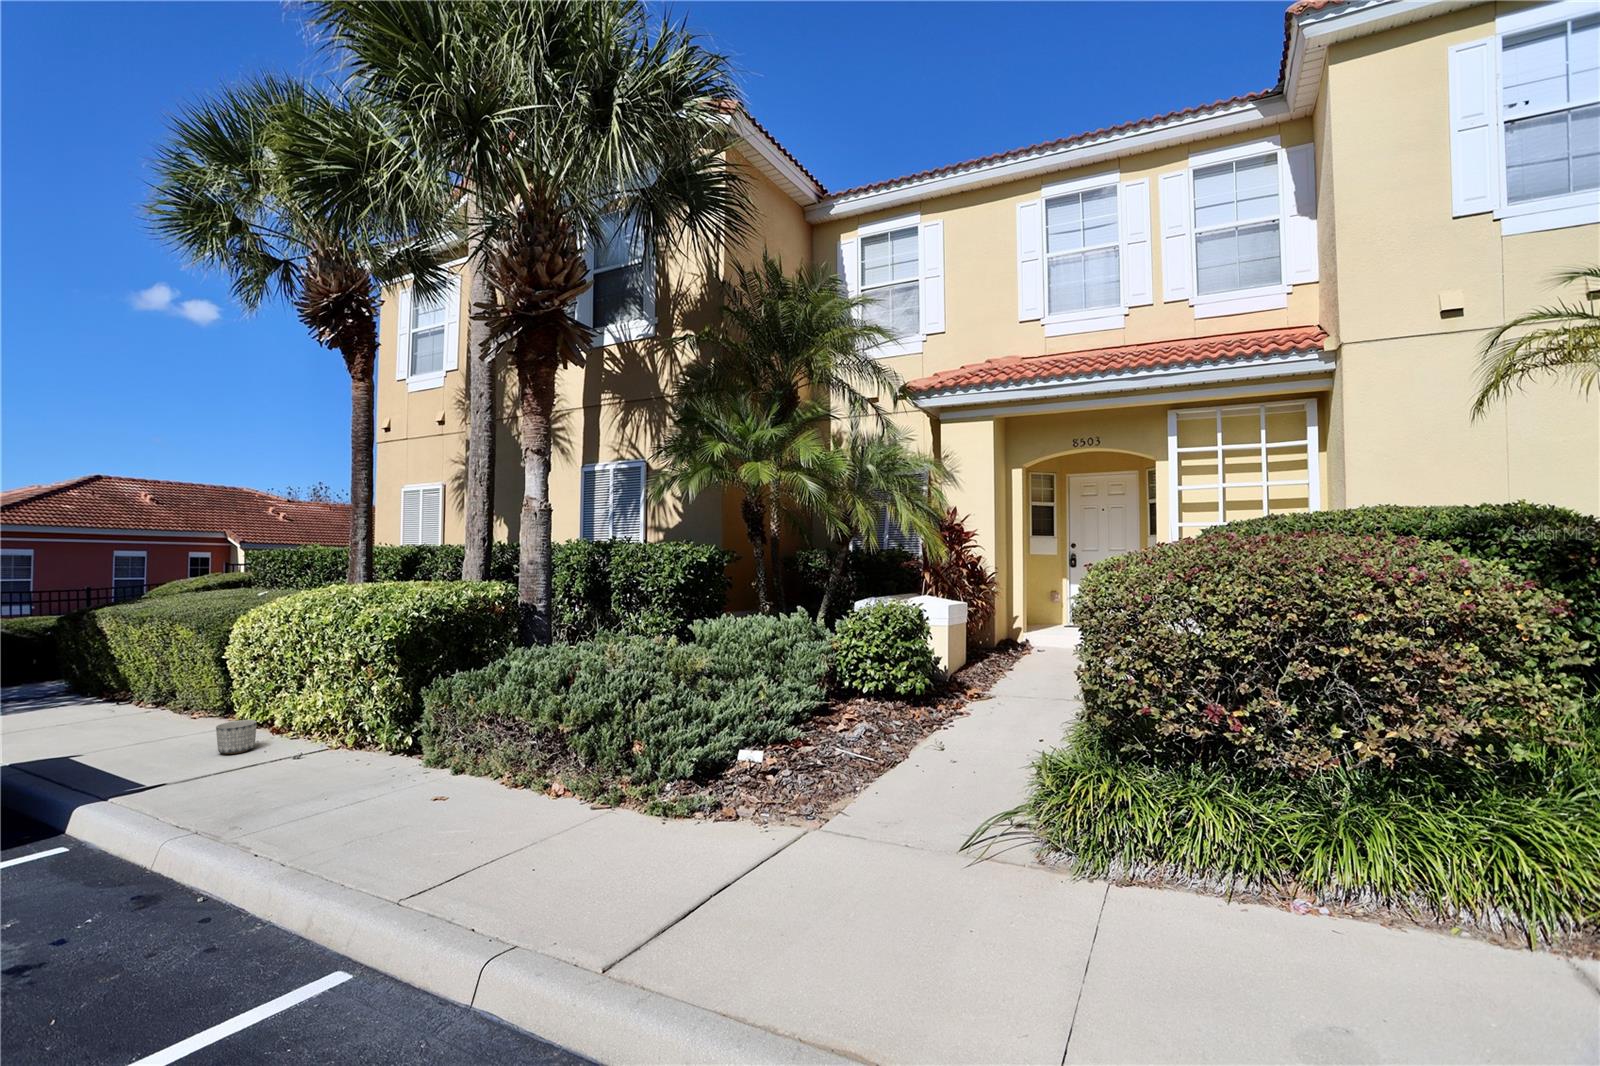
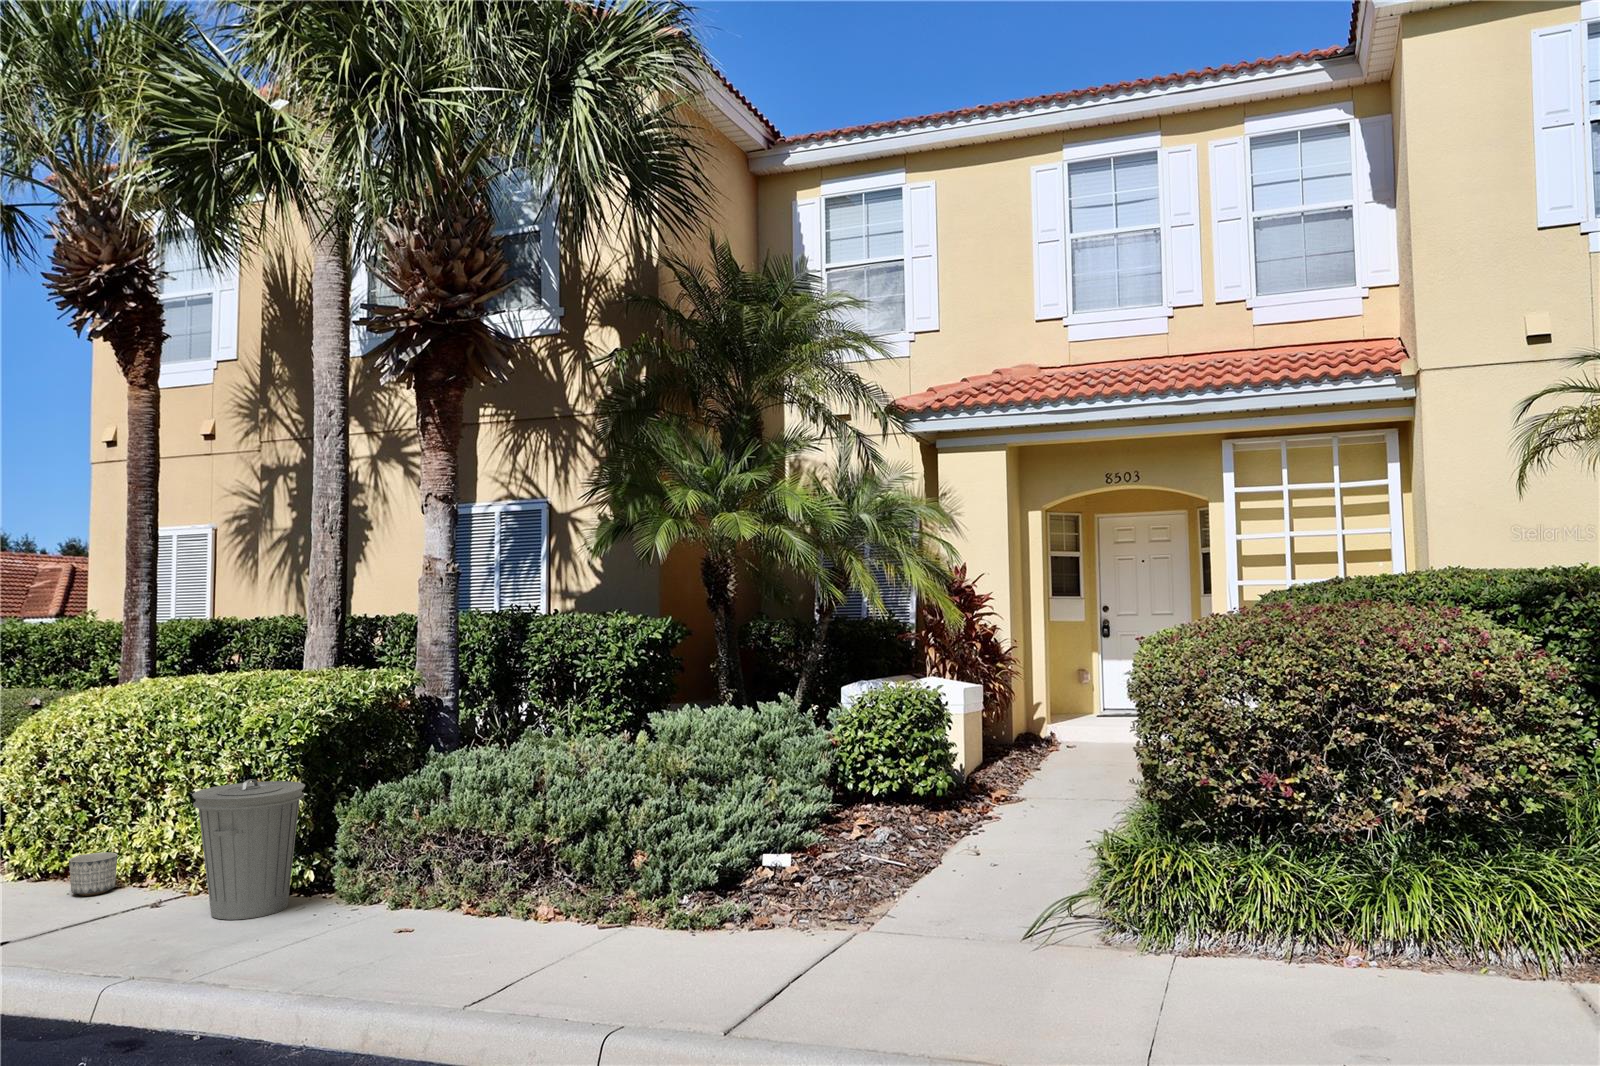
trash can: none [278,670,378,785] -> present [192,779,305,920]

